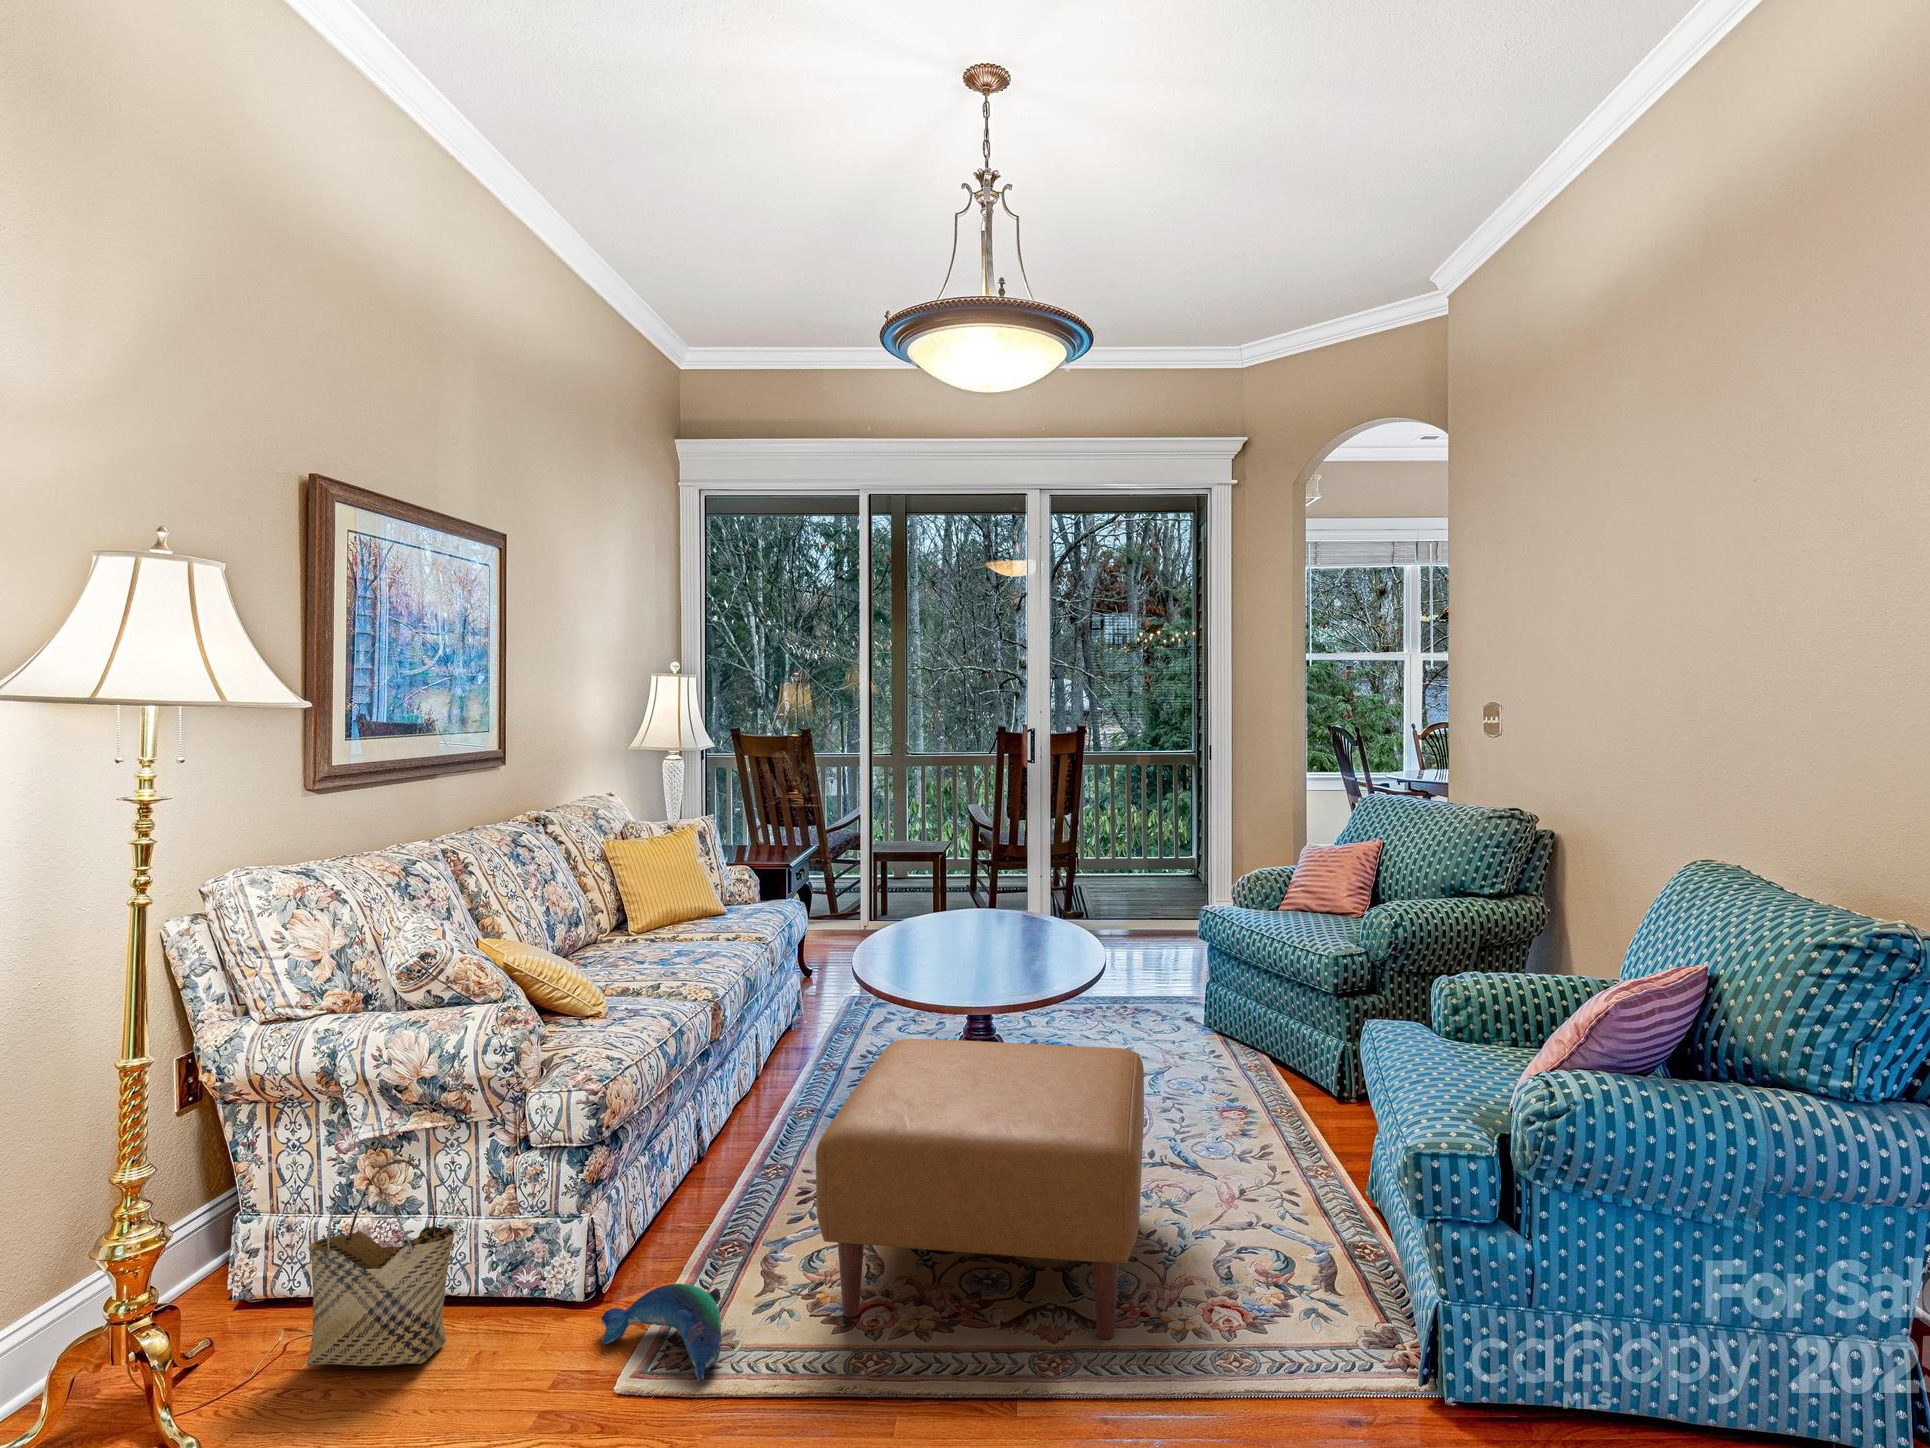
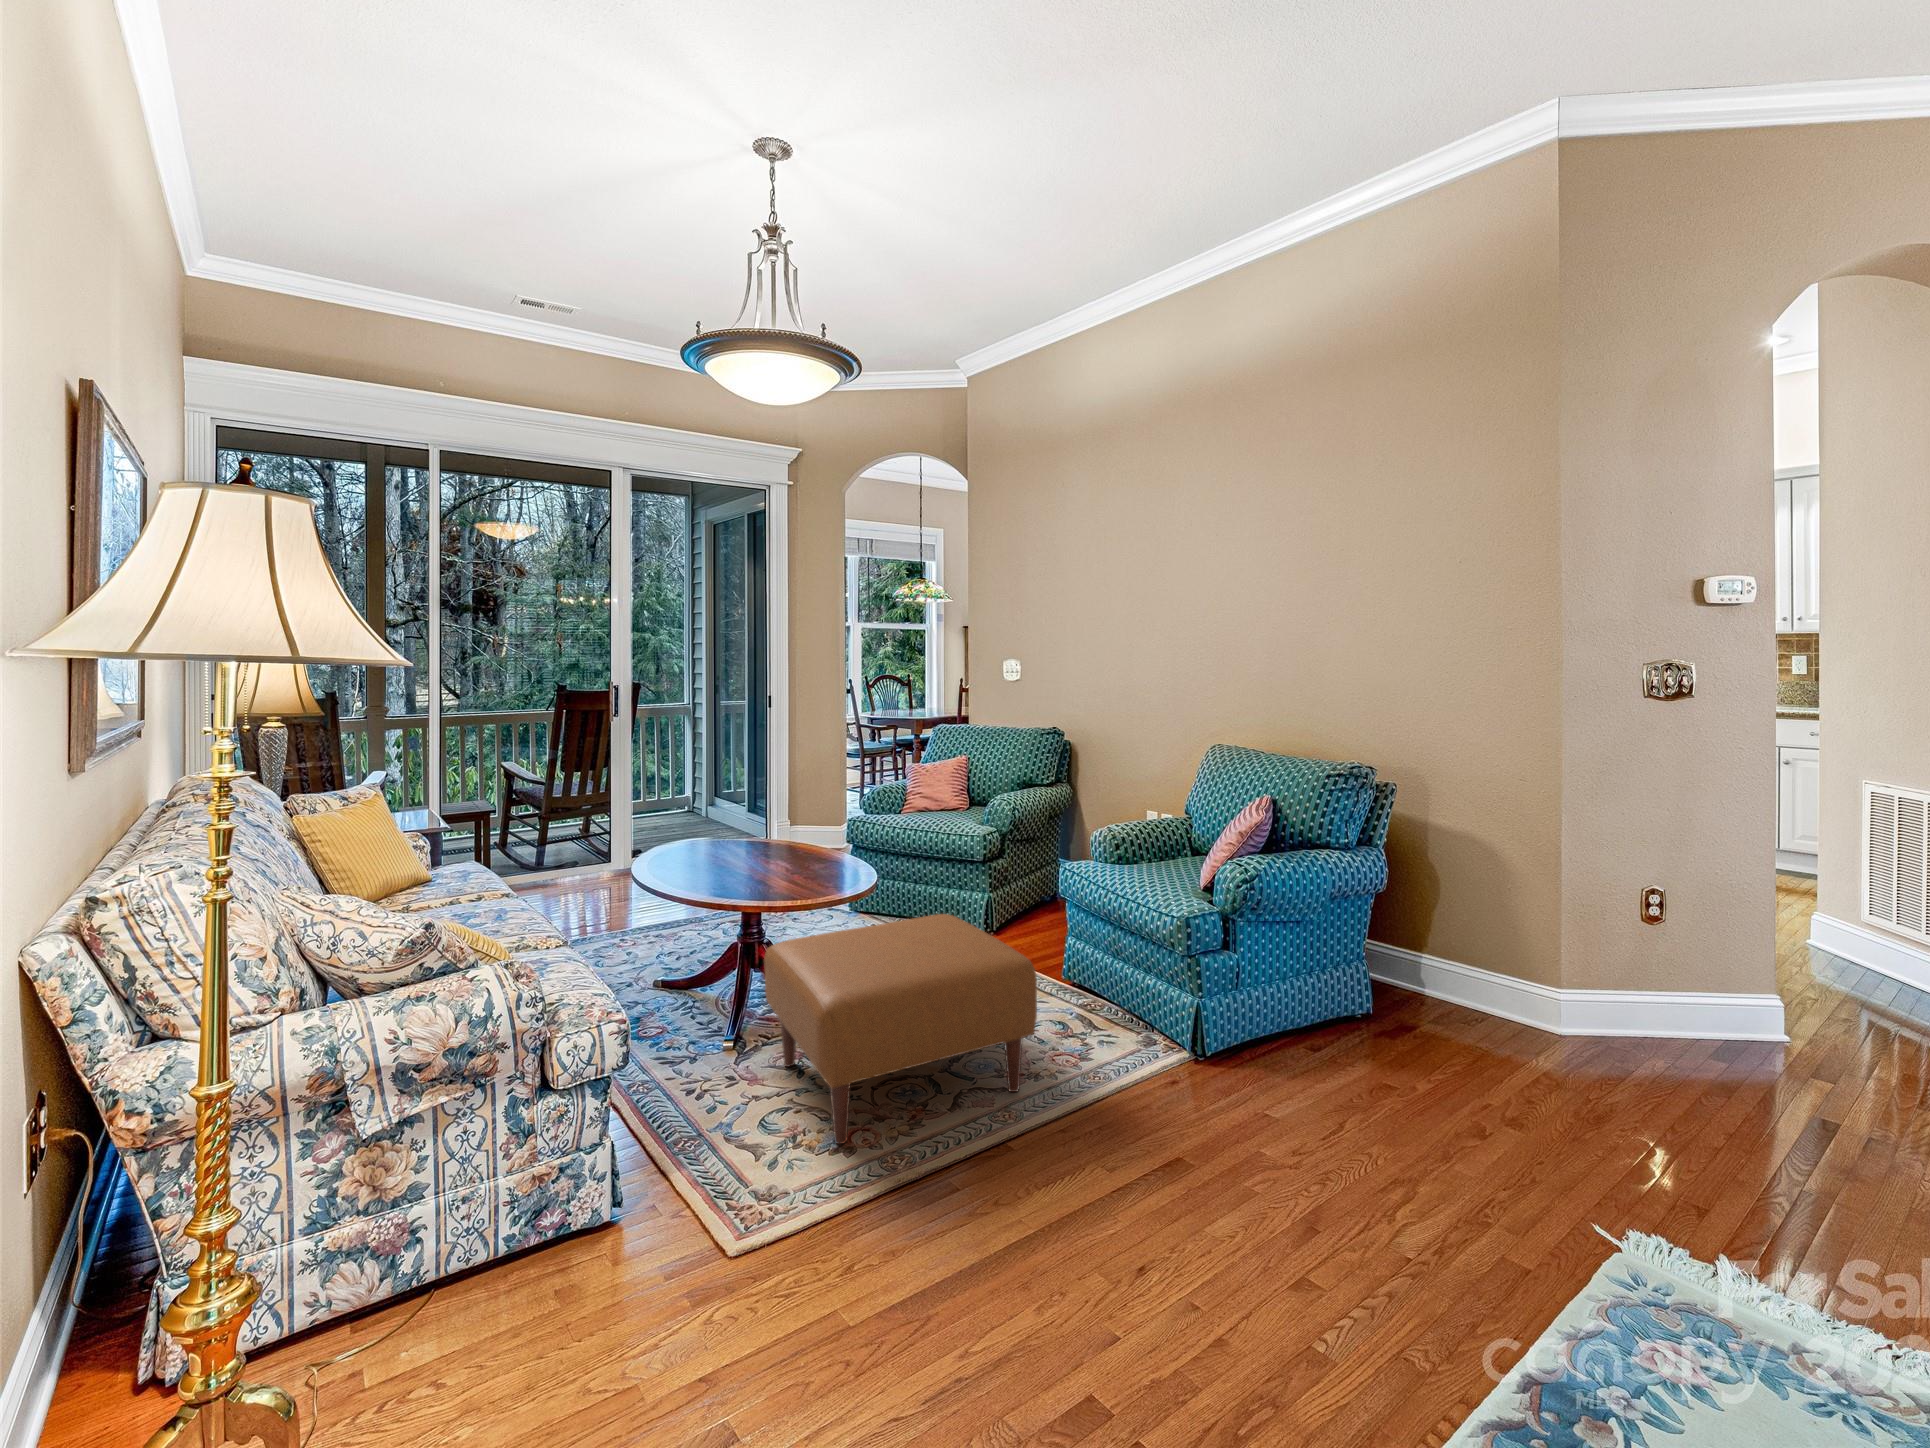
woven basket: present [307,1159,454,1366] -> none [342,1140,507,1381]
plush toy: present [602,1284,721,1381] -> none [648,1156,786,1236]

